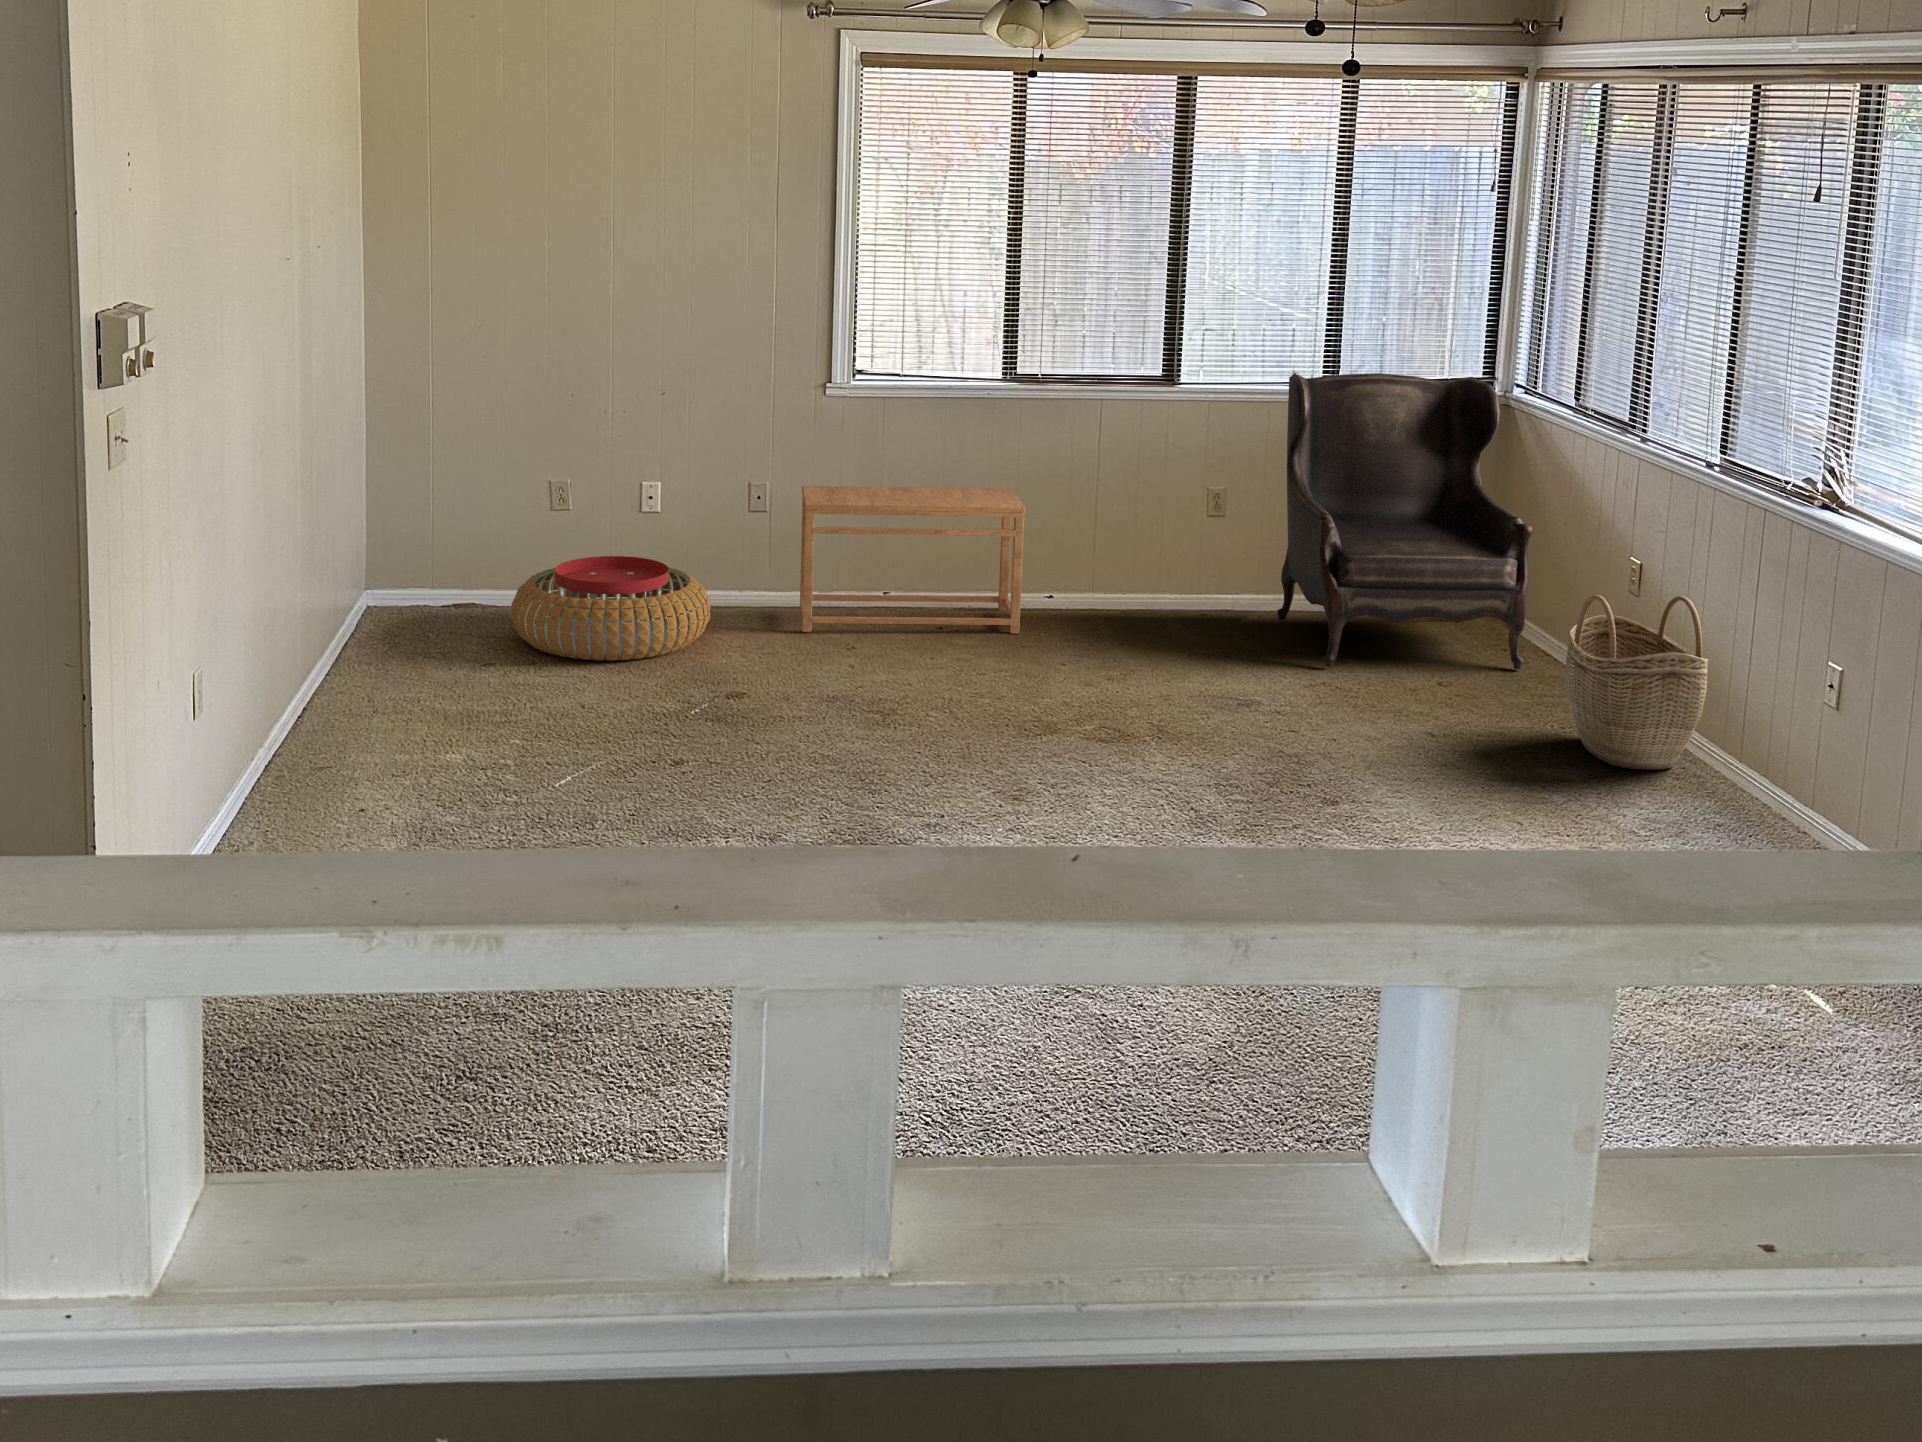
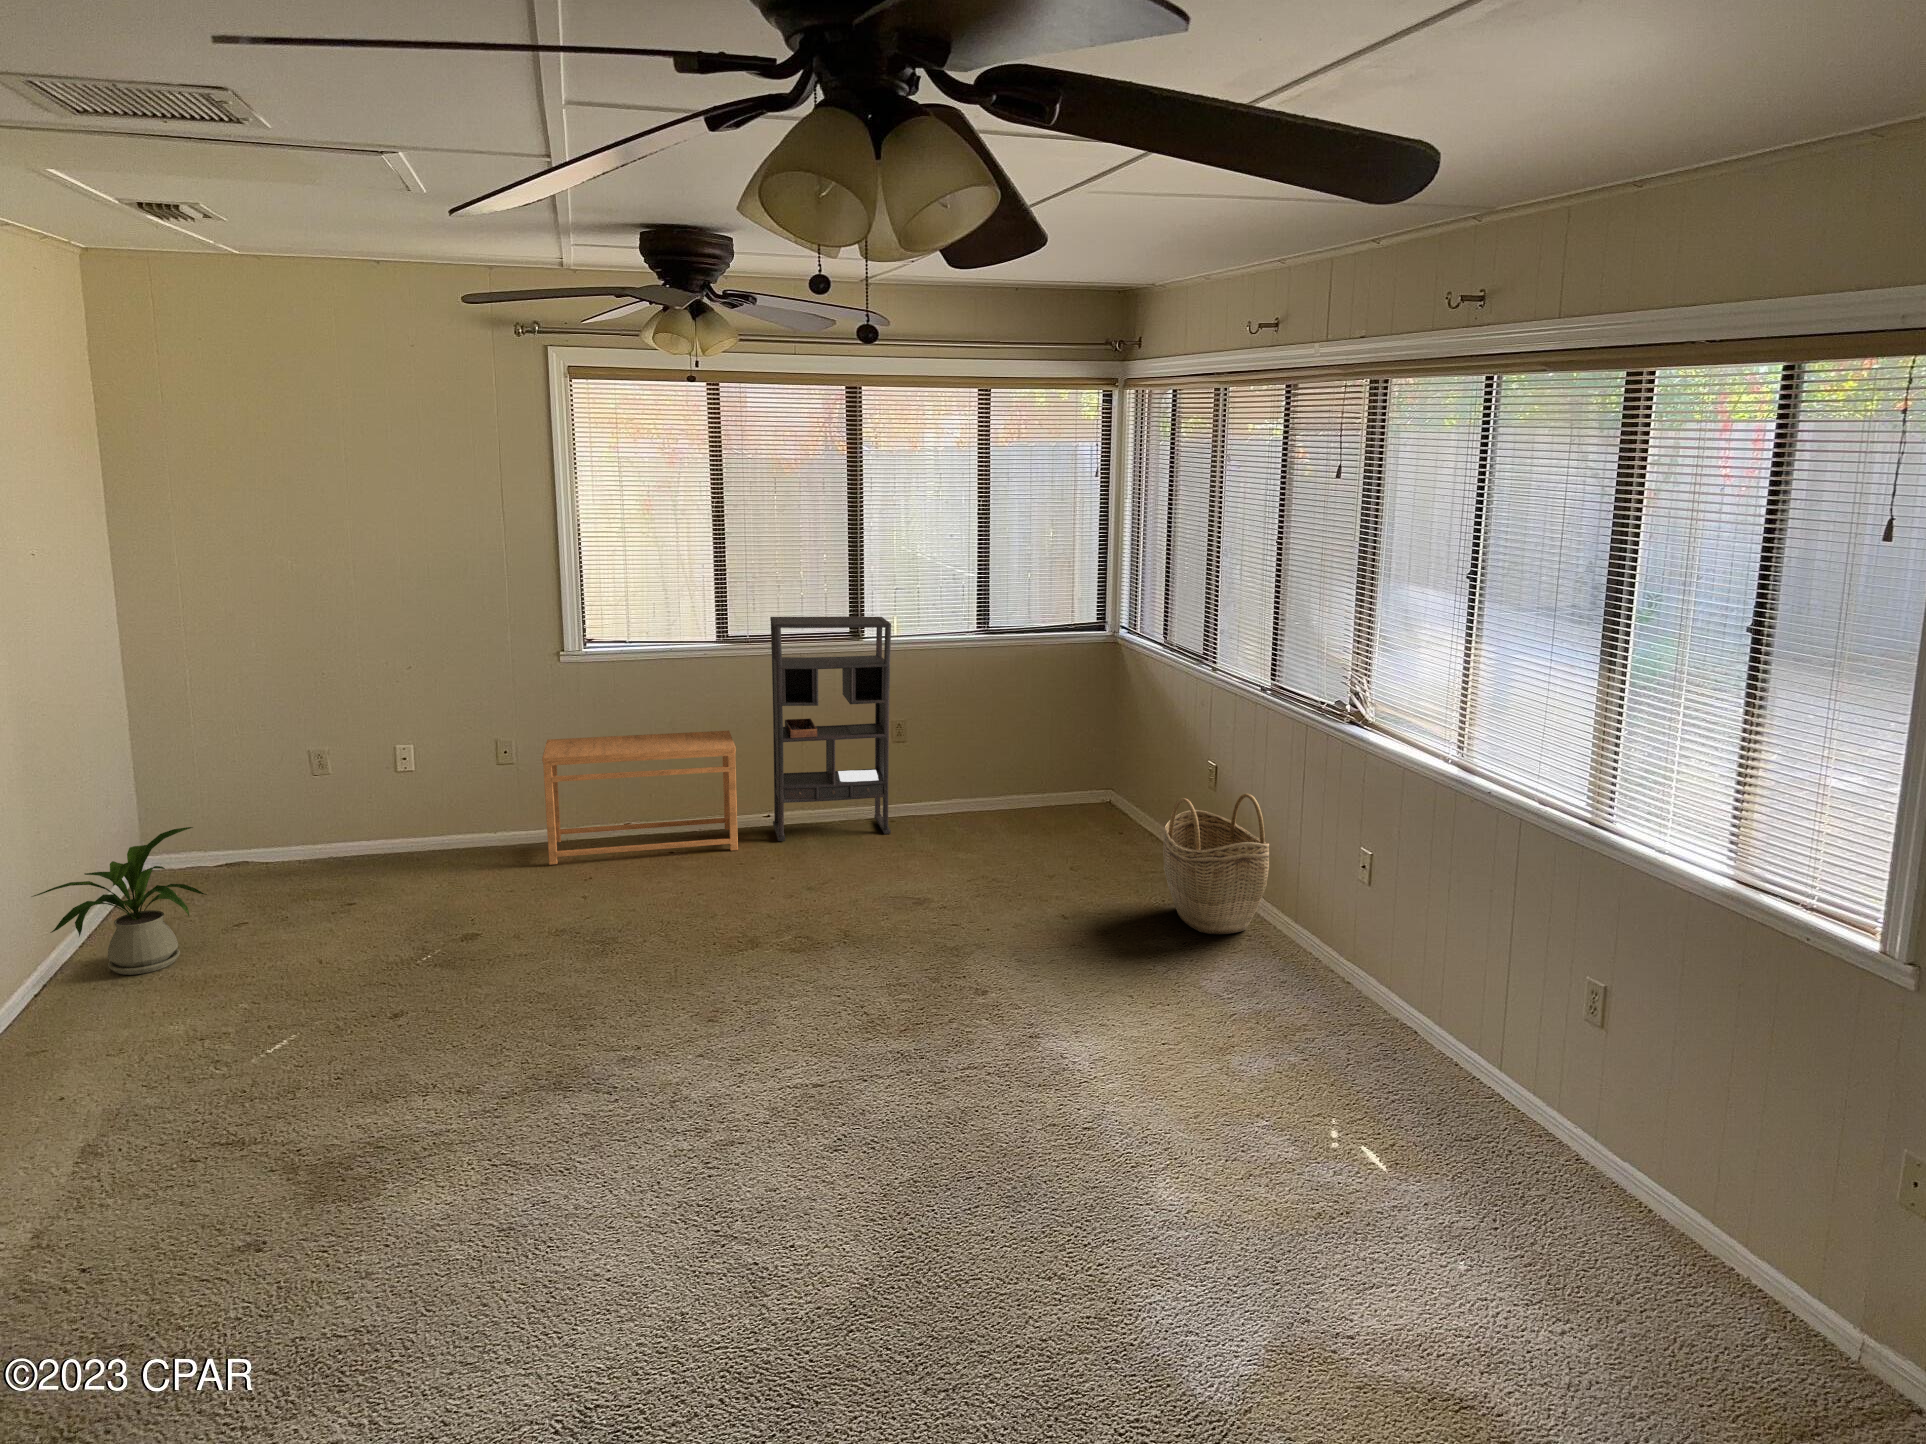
bookshelf: none [1056,352,1222,630] -> present [770,617,891,841]
armchair: present [1277,373,1533,669] -> none [948,622,1136,860]
house plant: none [317,548,466,700] -> present [32,827,207,975]
pouf: present [512,556,711,660] -> none [268,813,463,912]

